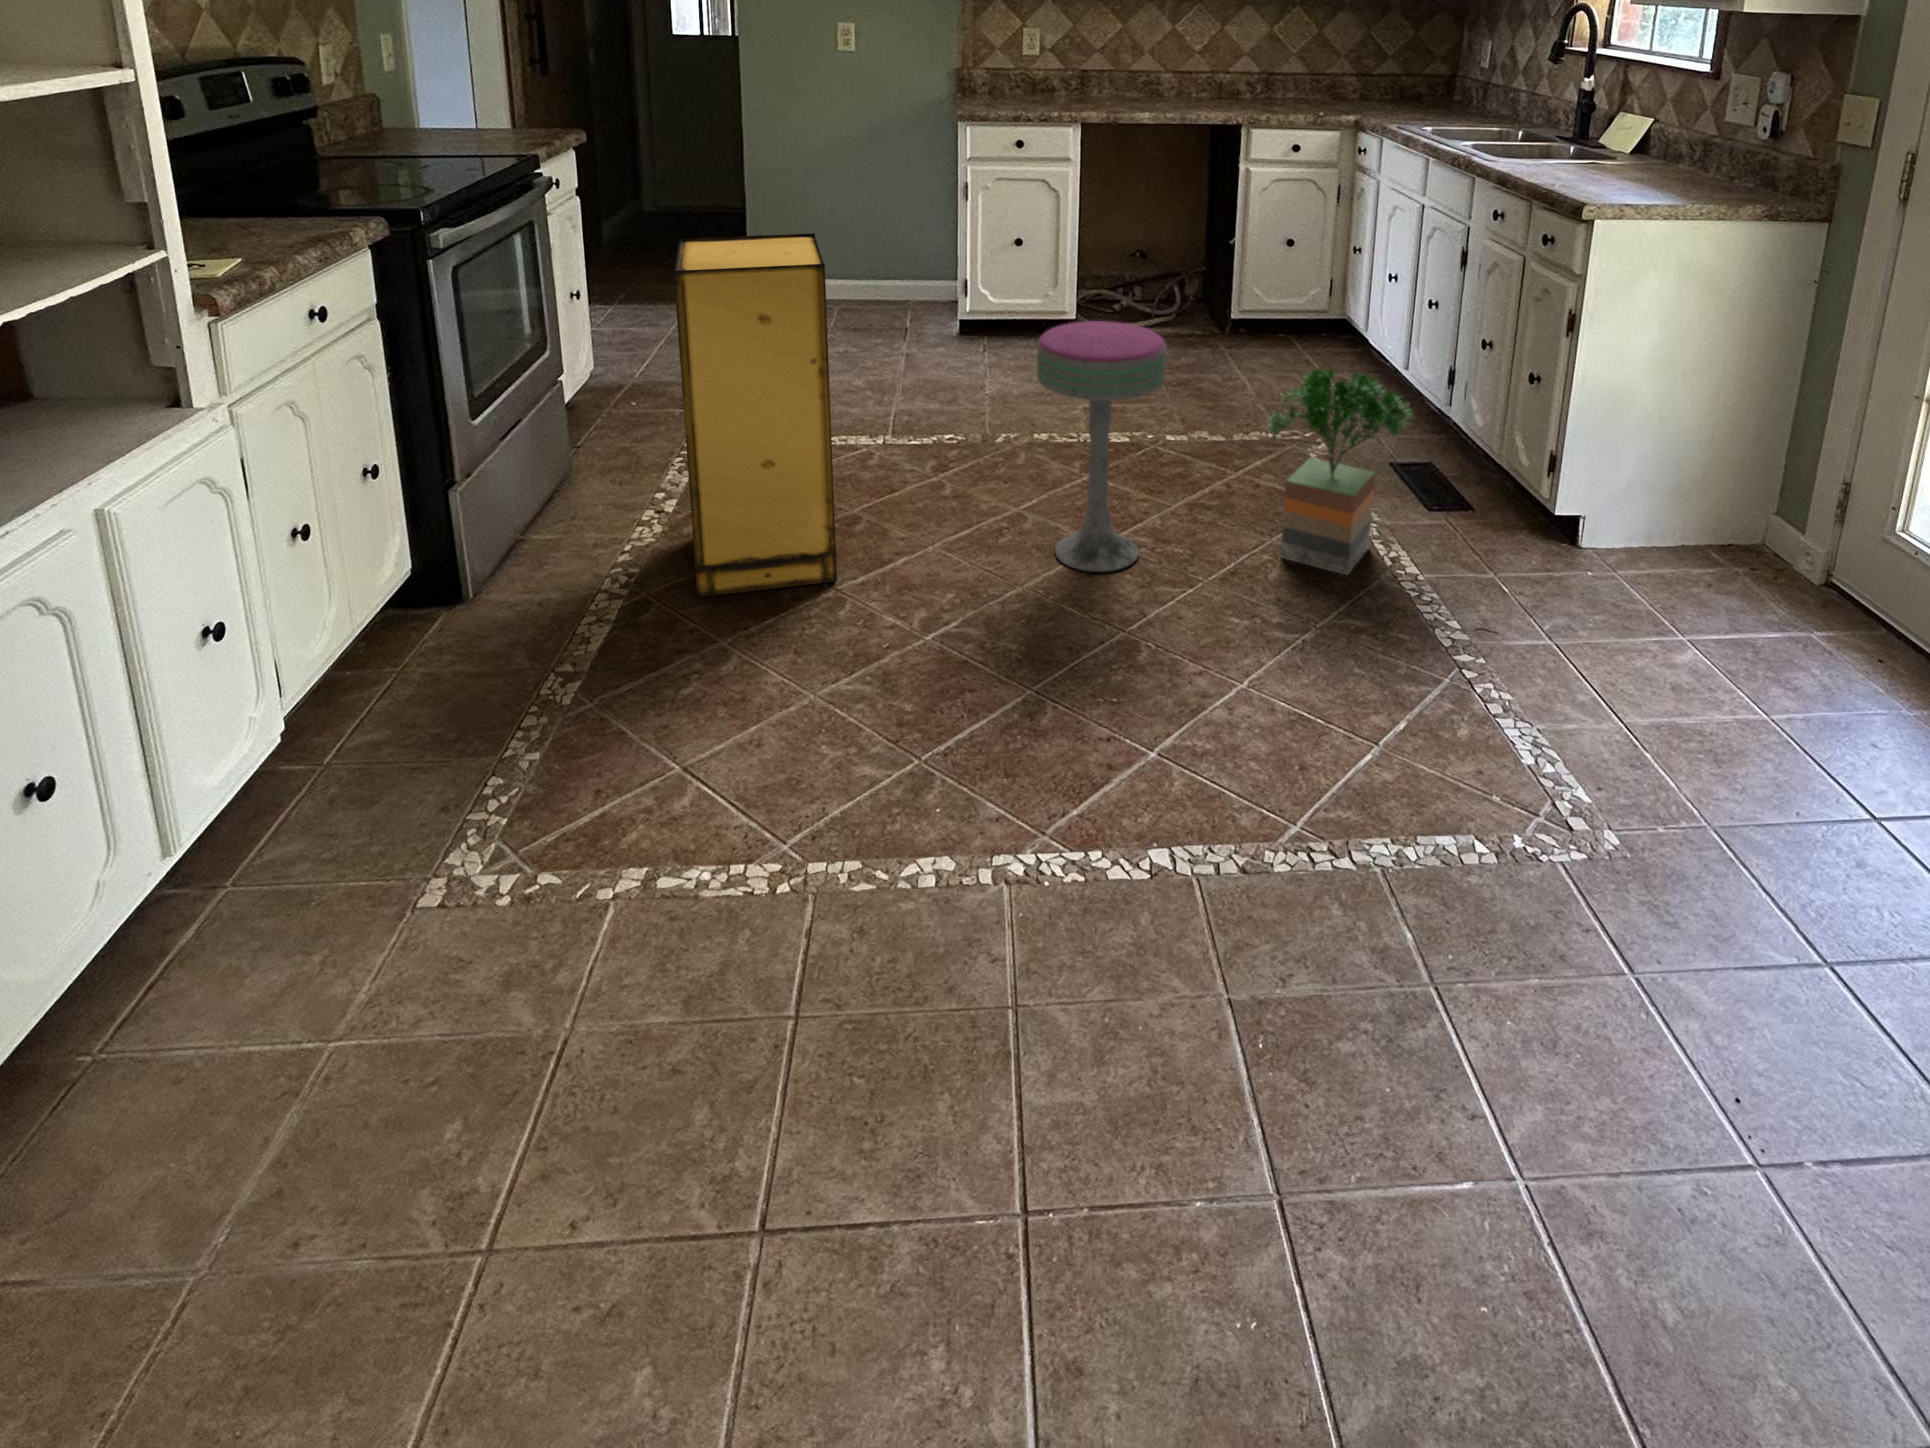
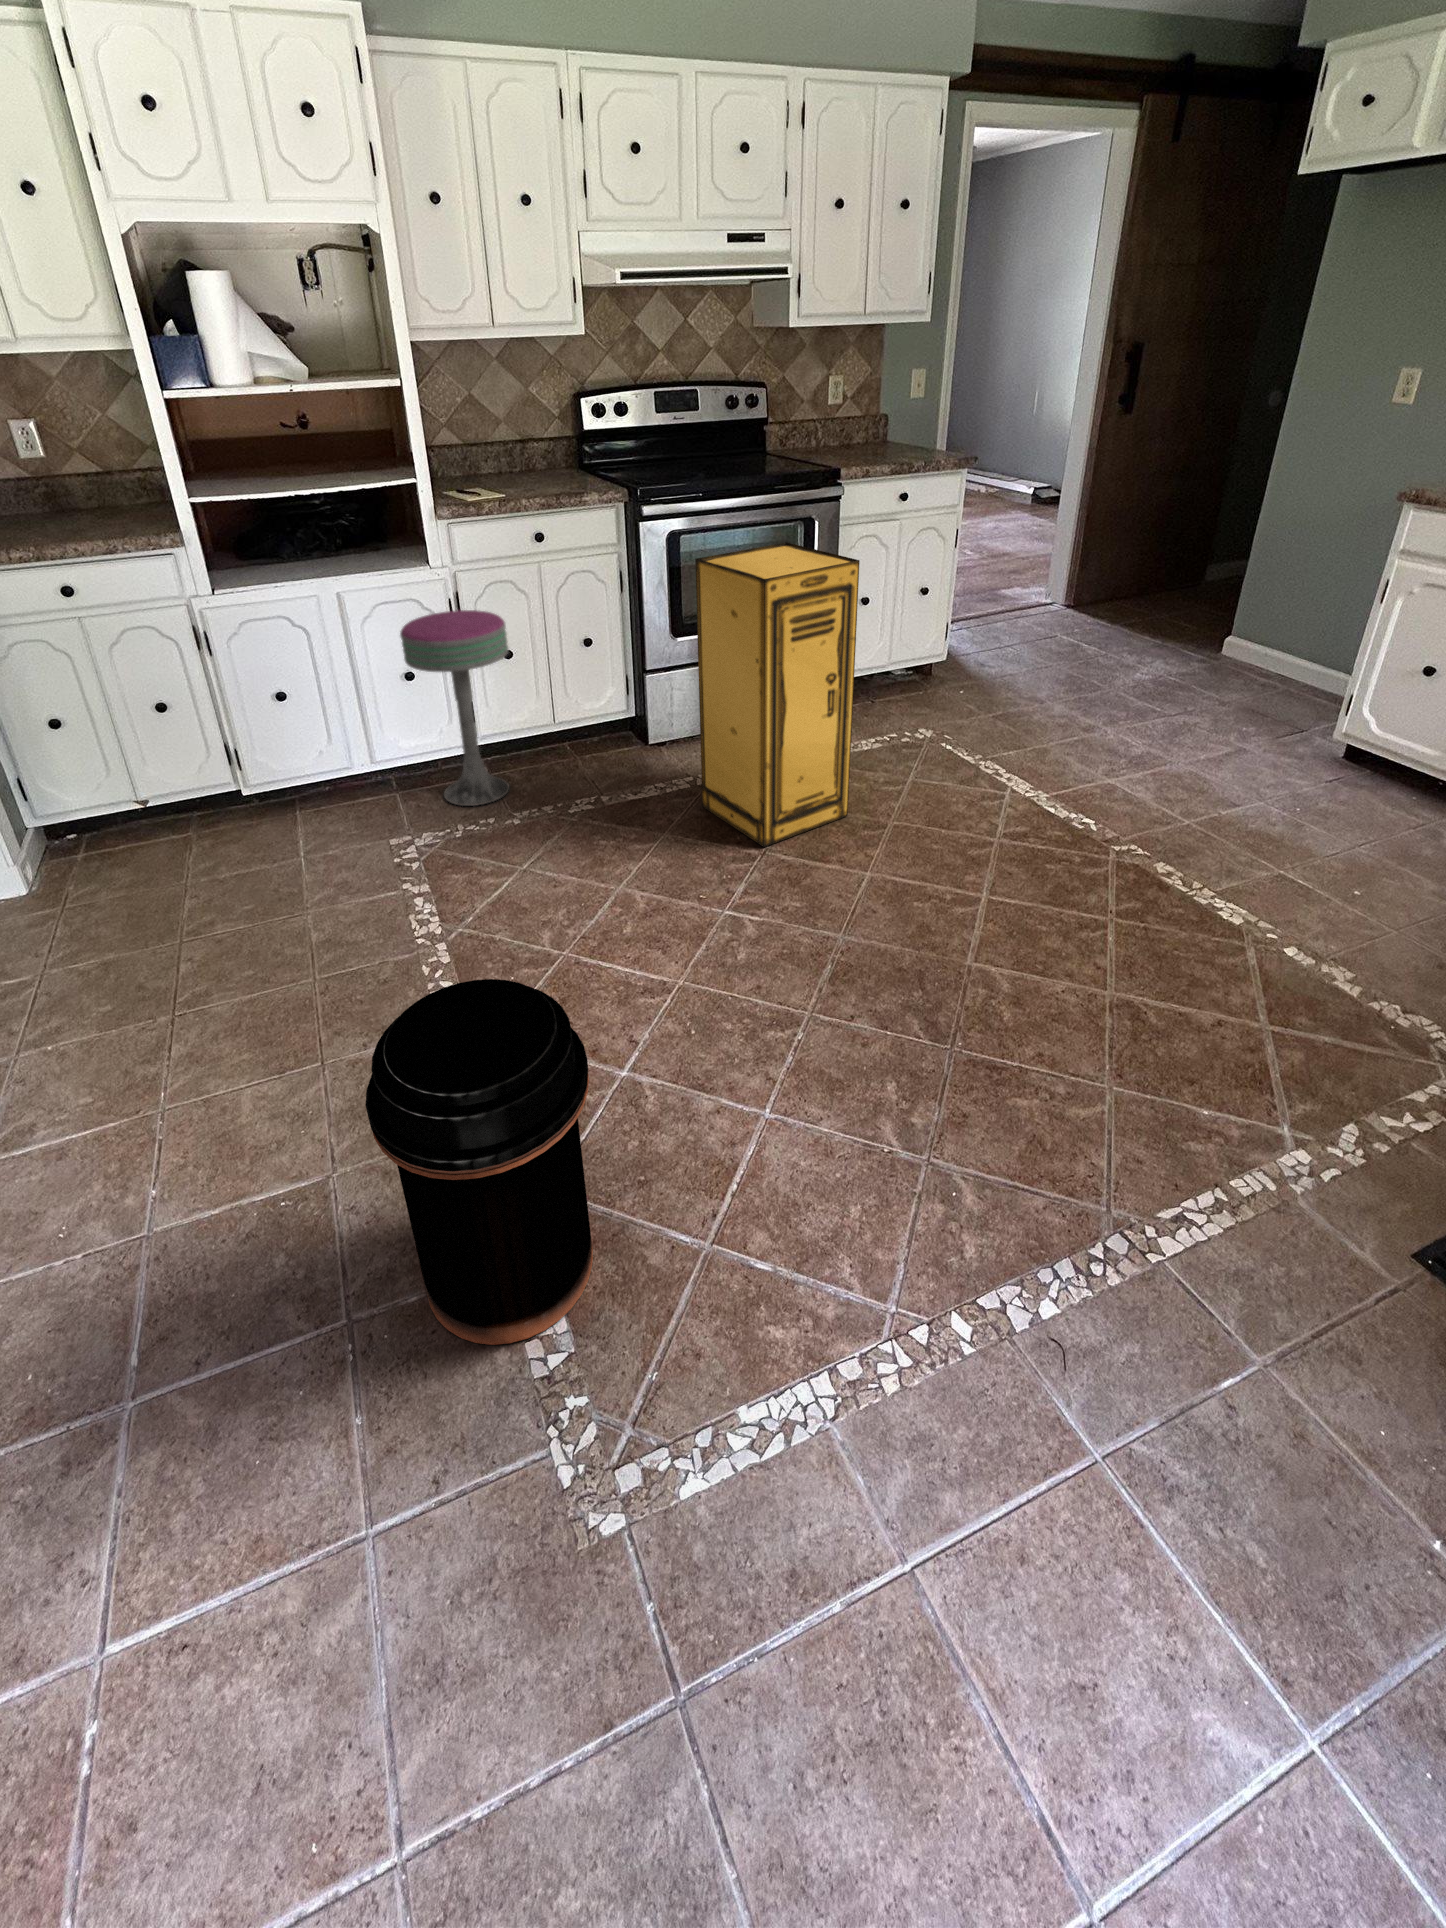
bar stool: present [1037,321,1166,572] -> present [400,610,510,806]
potted tree: present [1269,368,1411,575] -> none [1066,903,1295,1191]
trash can: none [1300,565,1506,920] -> present [366,979,593,1345]

